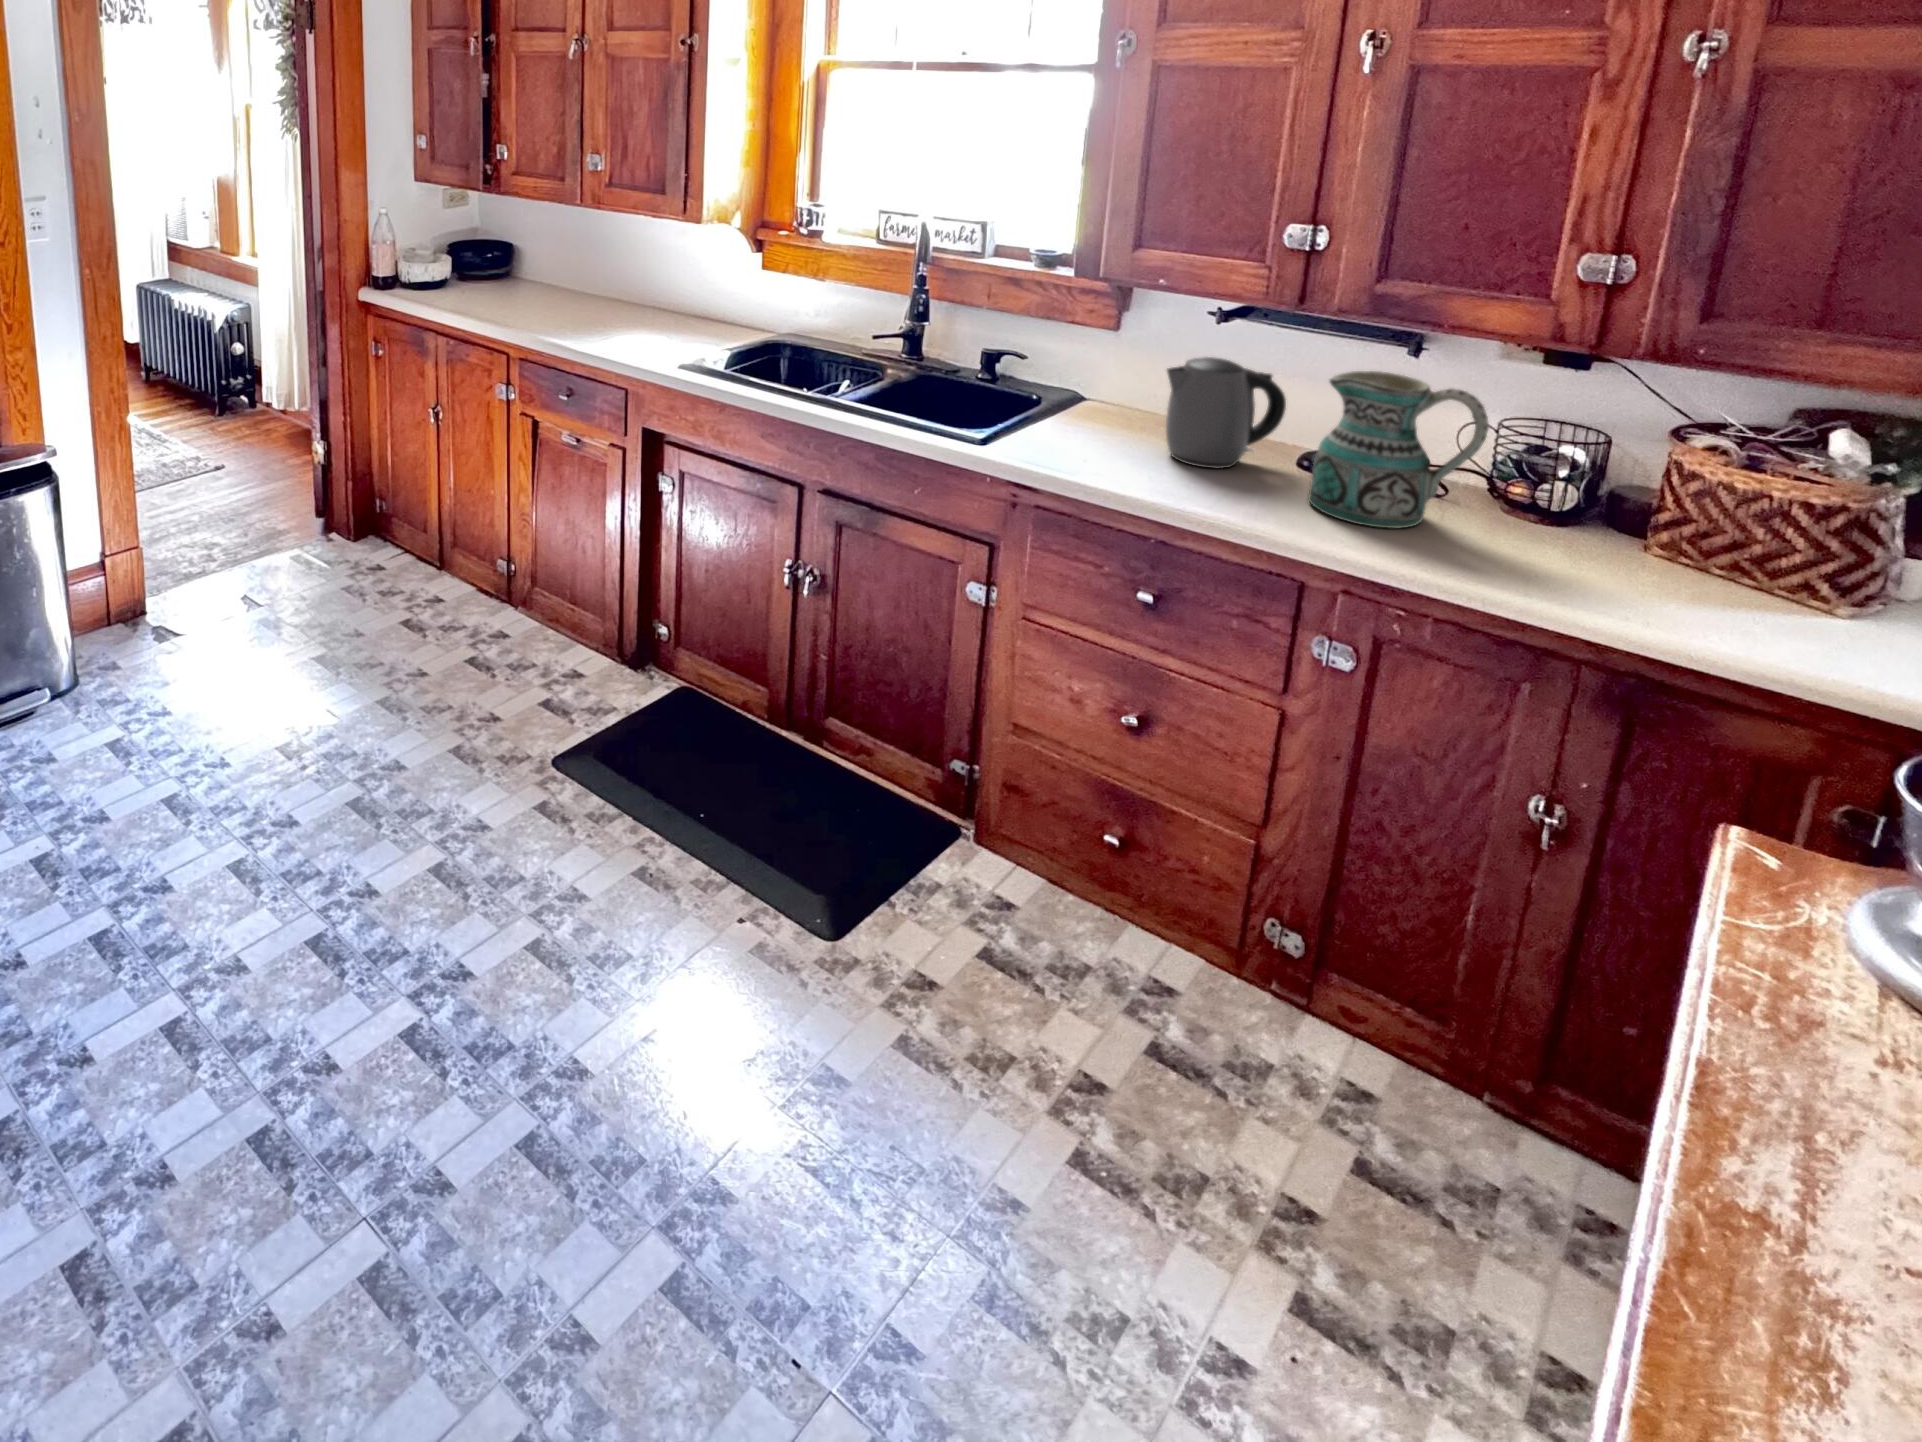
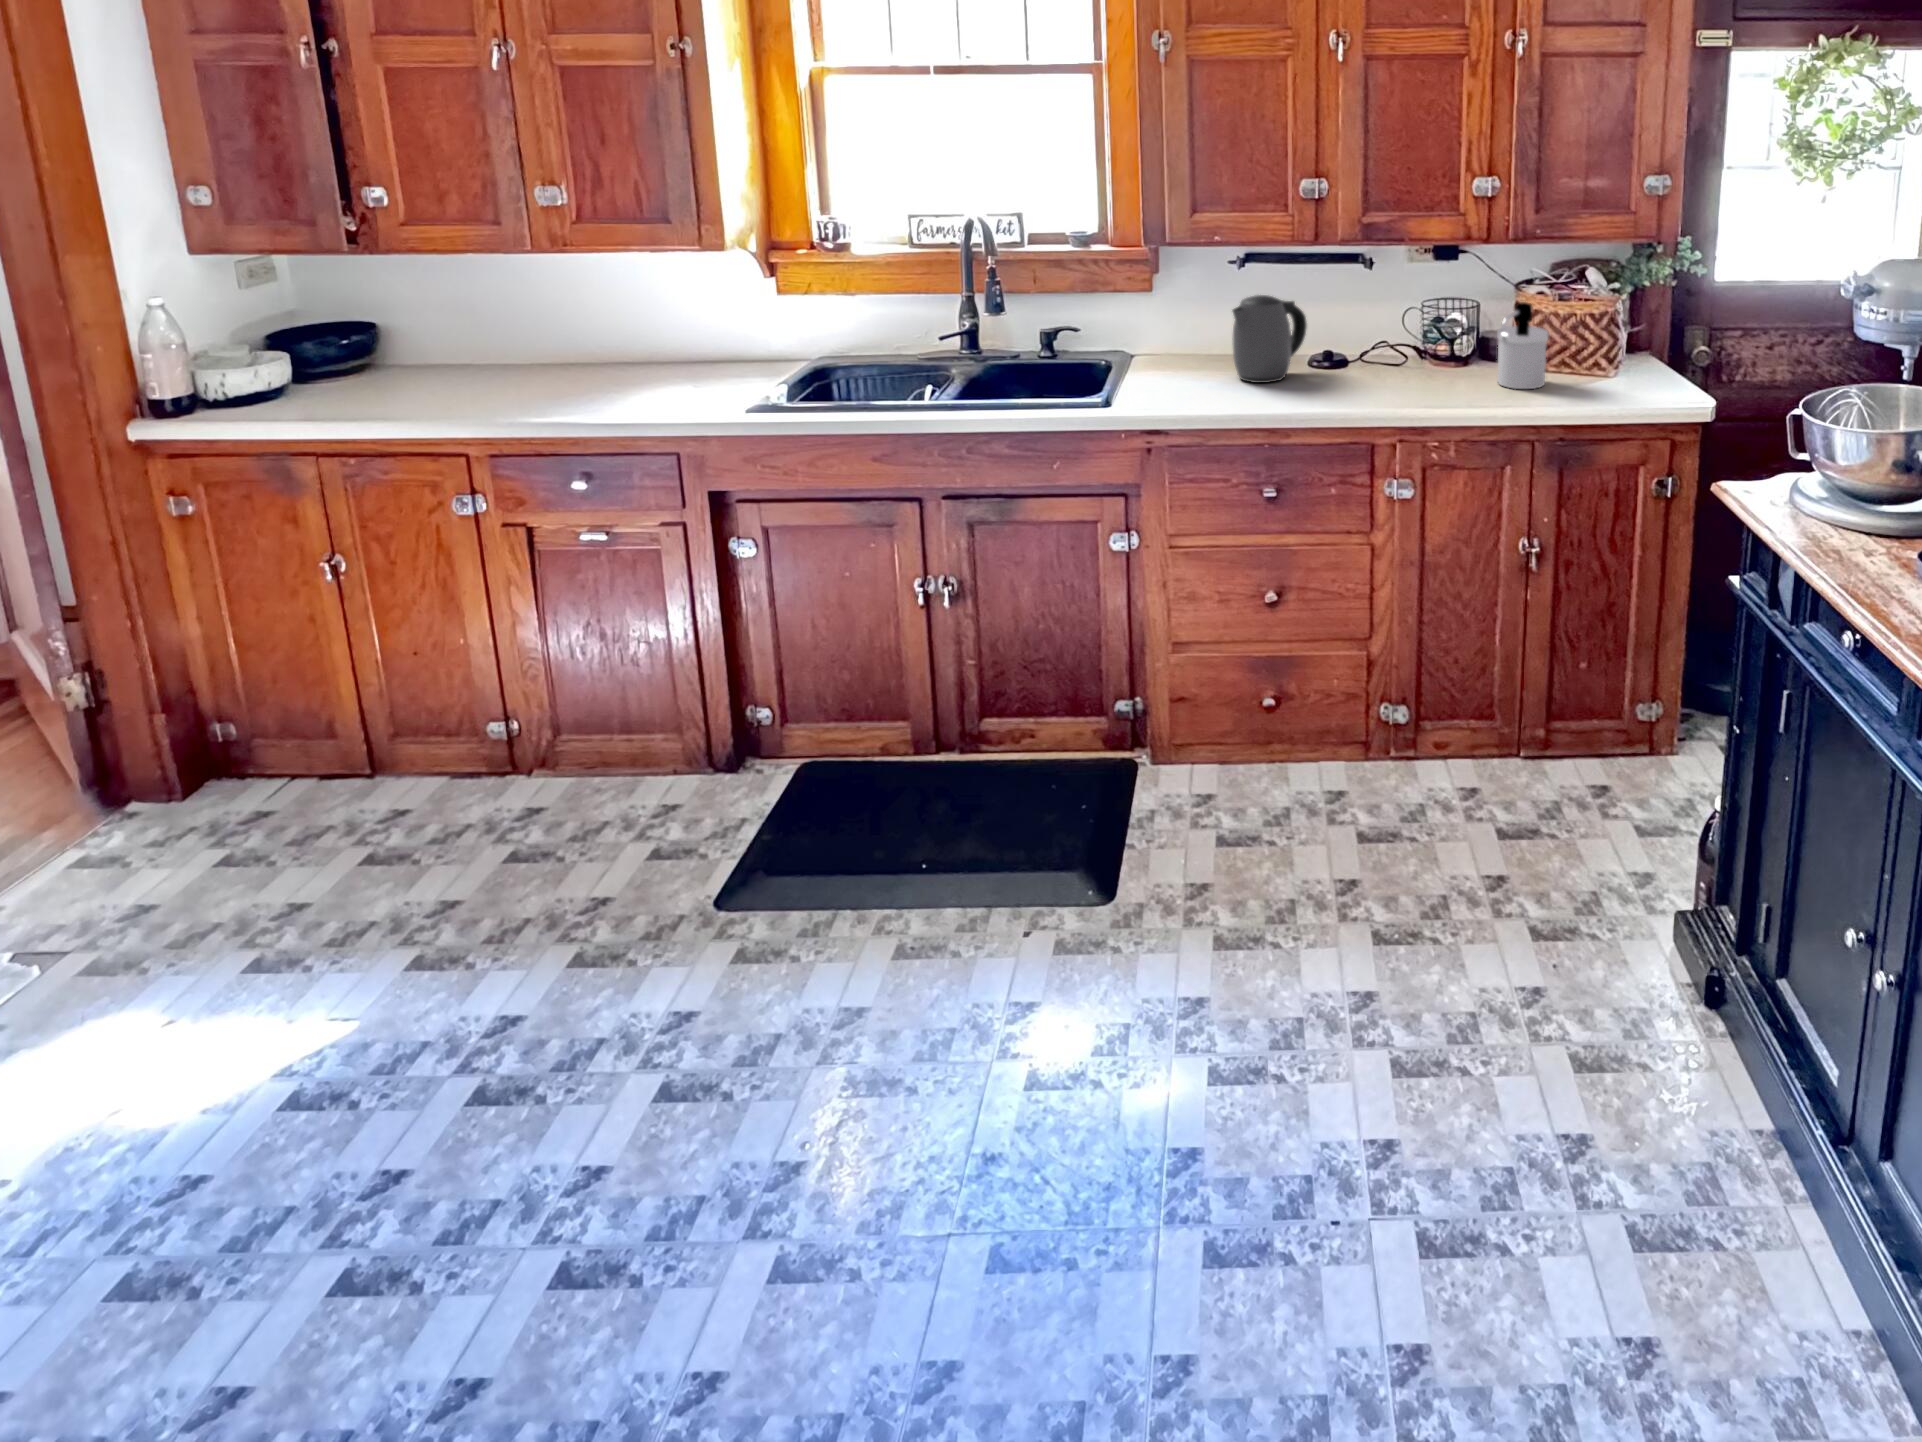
ceramic pitcher: present [1308,371,1489,529] -> none [1348,282,1444,393]
soap dispenser: none [1560,450,1687,589] -> present [1497,302,1549,389]

